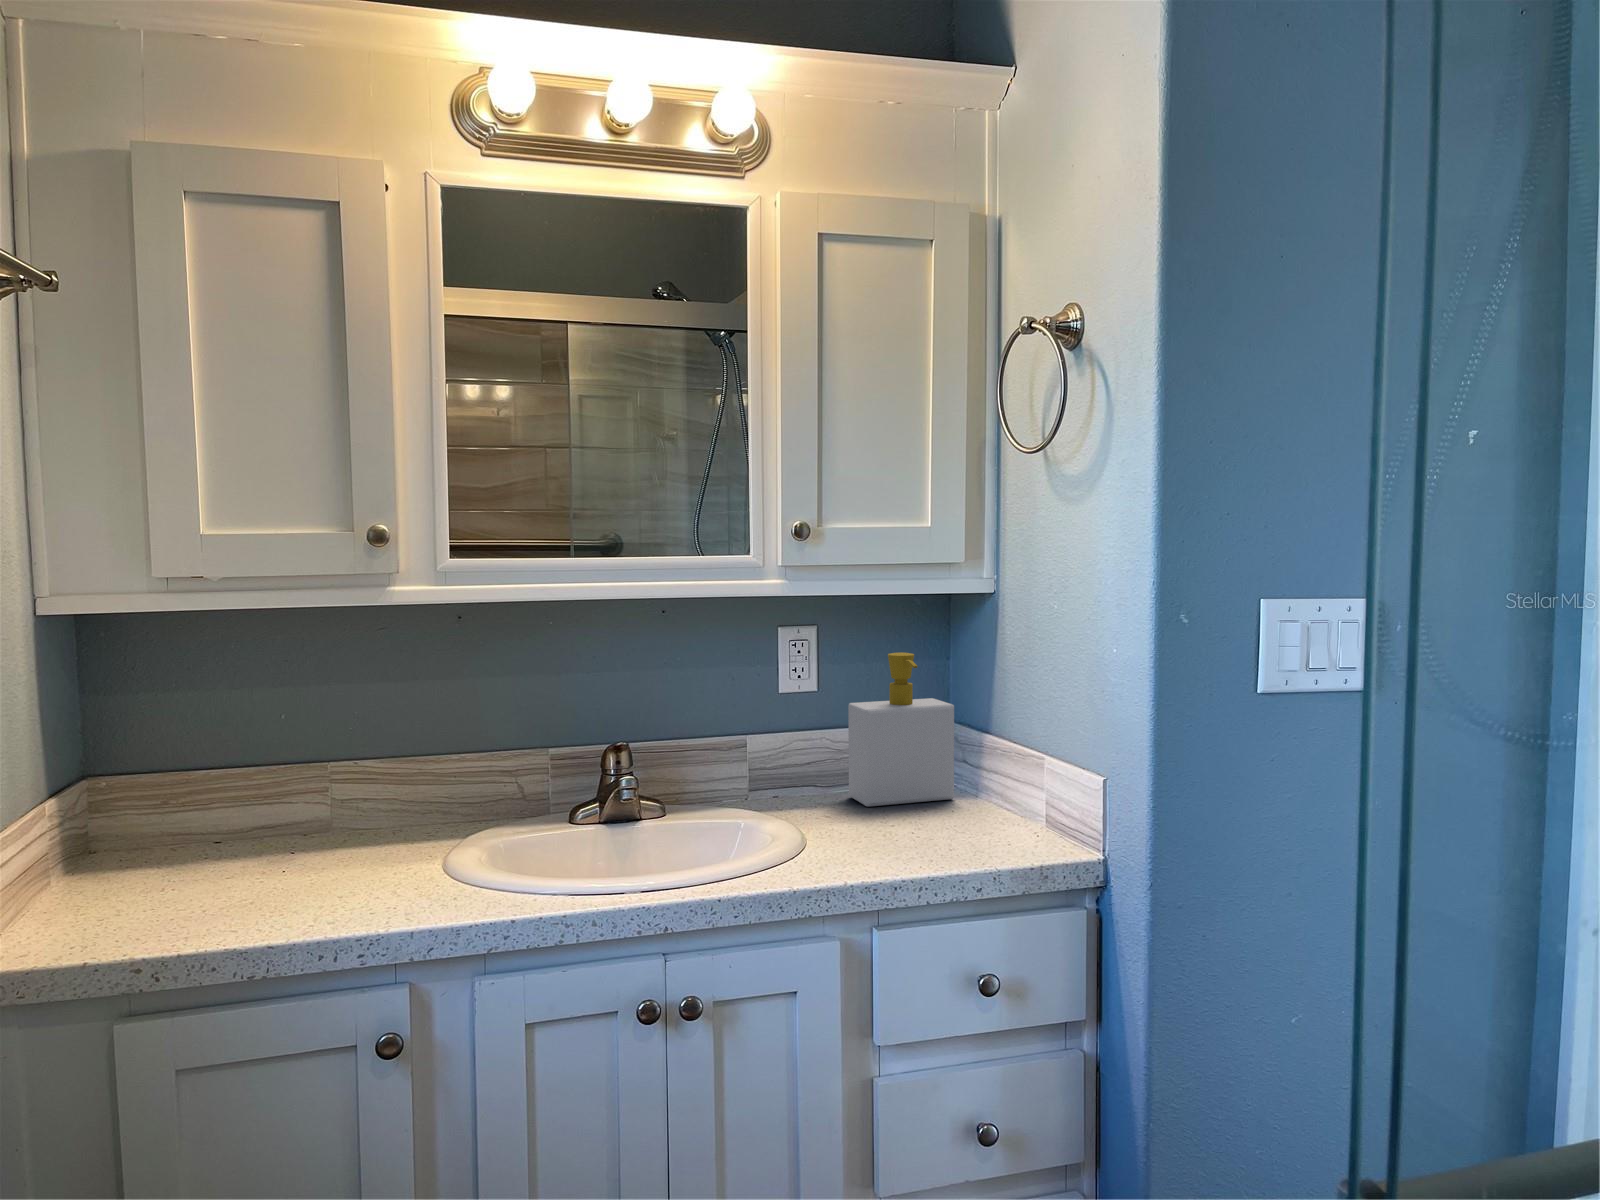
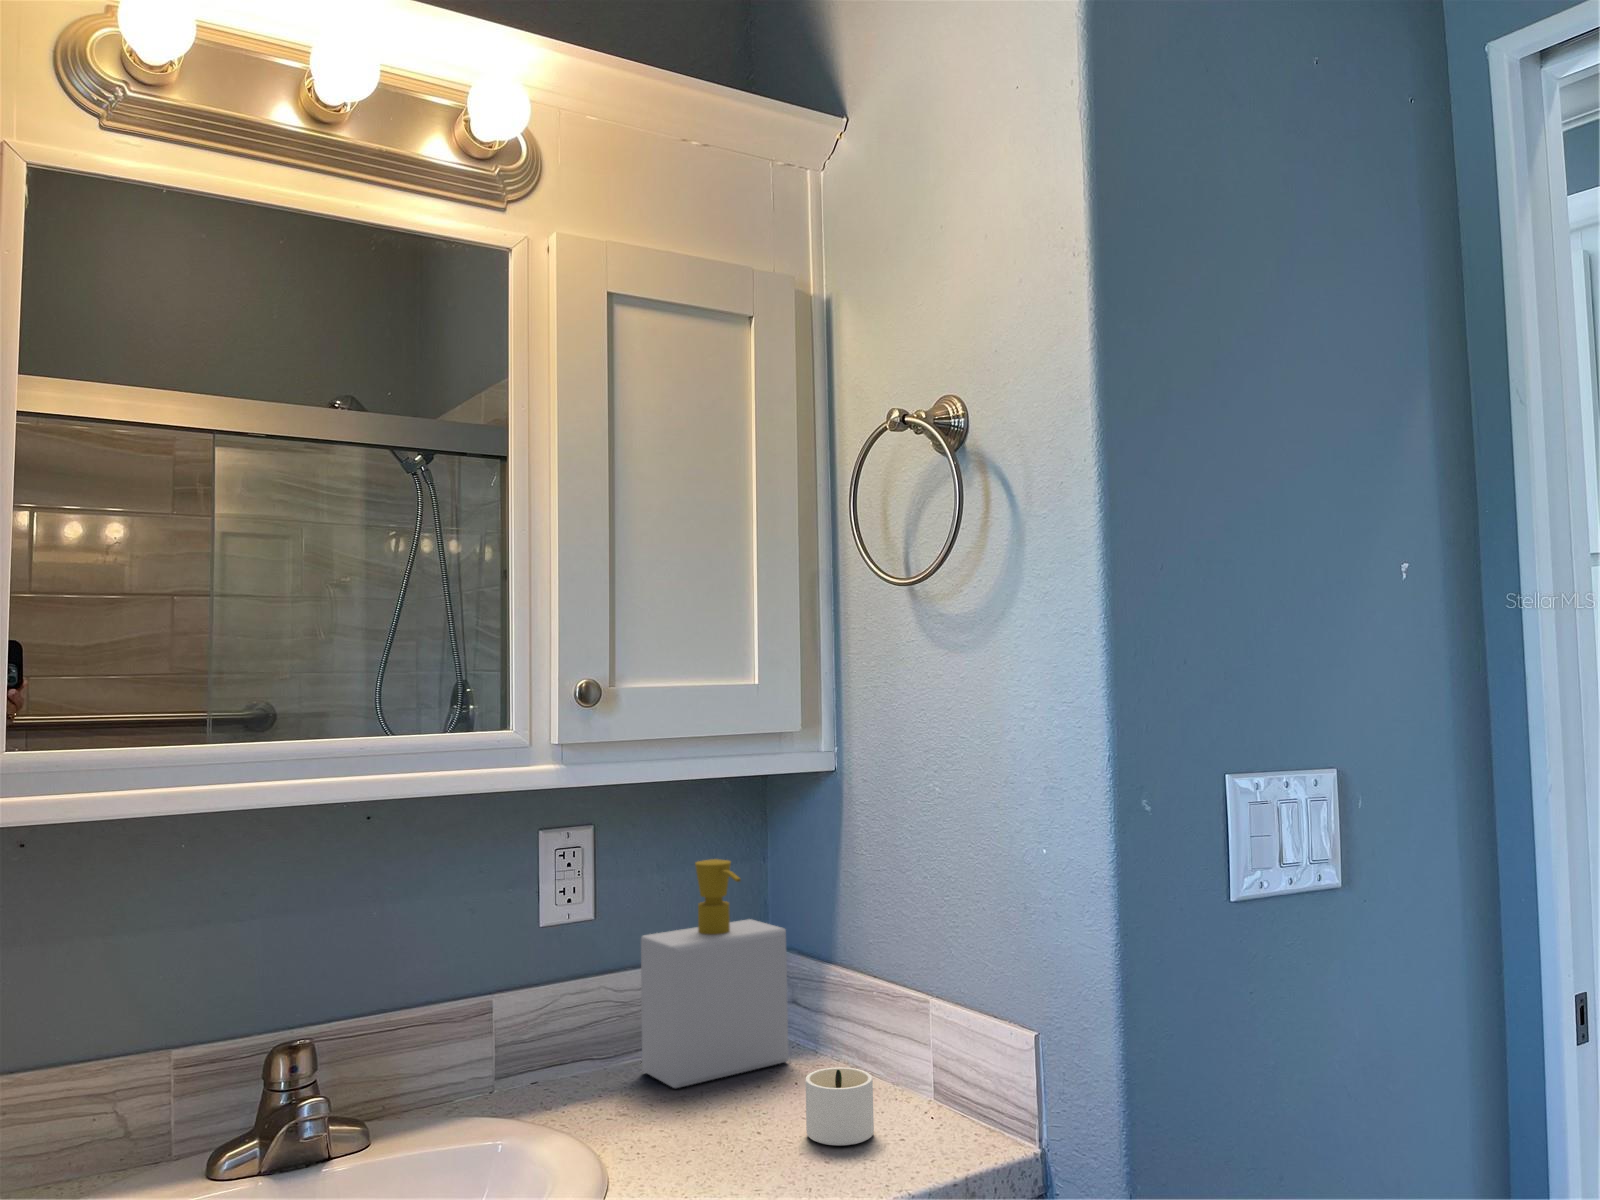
candle: none [944,795,1013,844] -> present [805,1067,874,1146]

